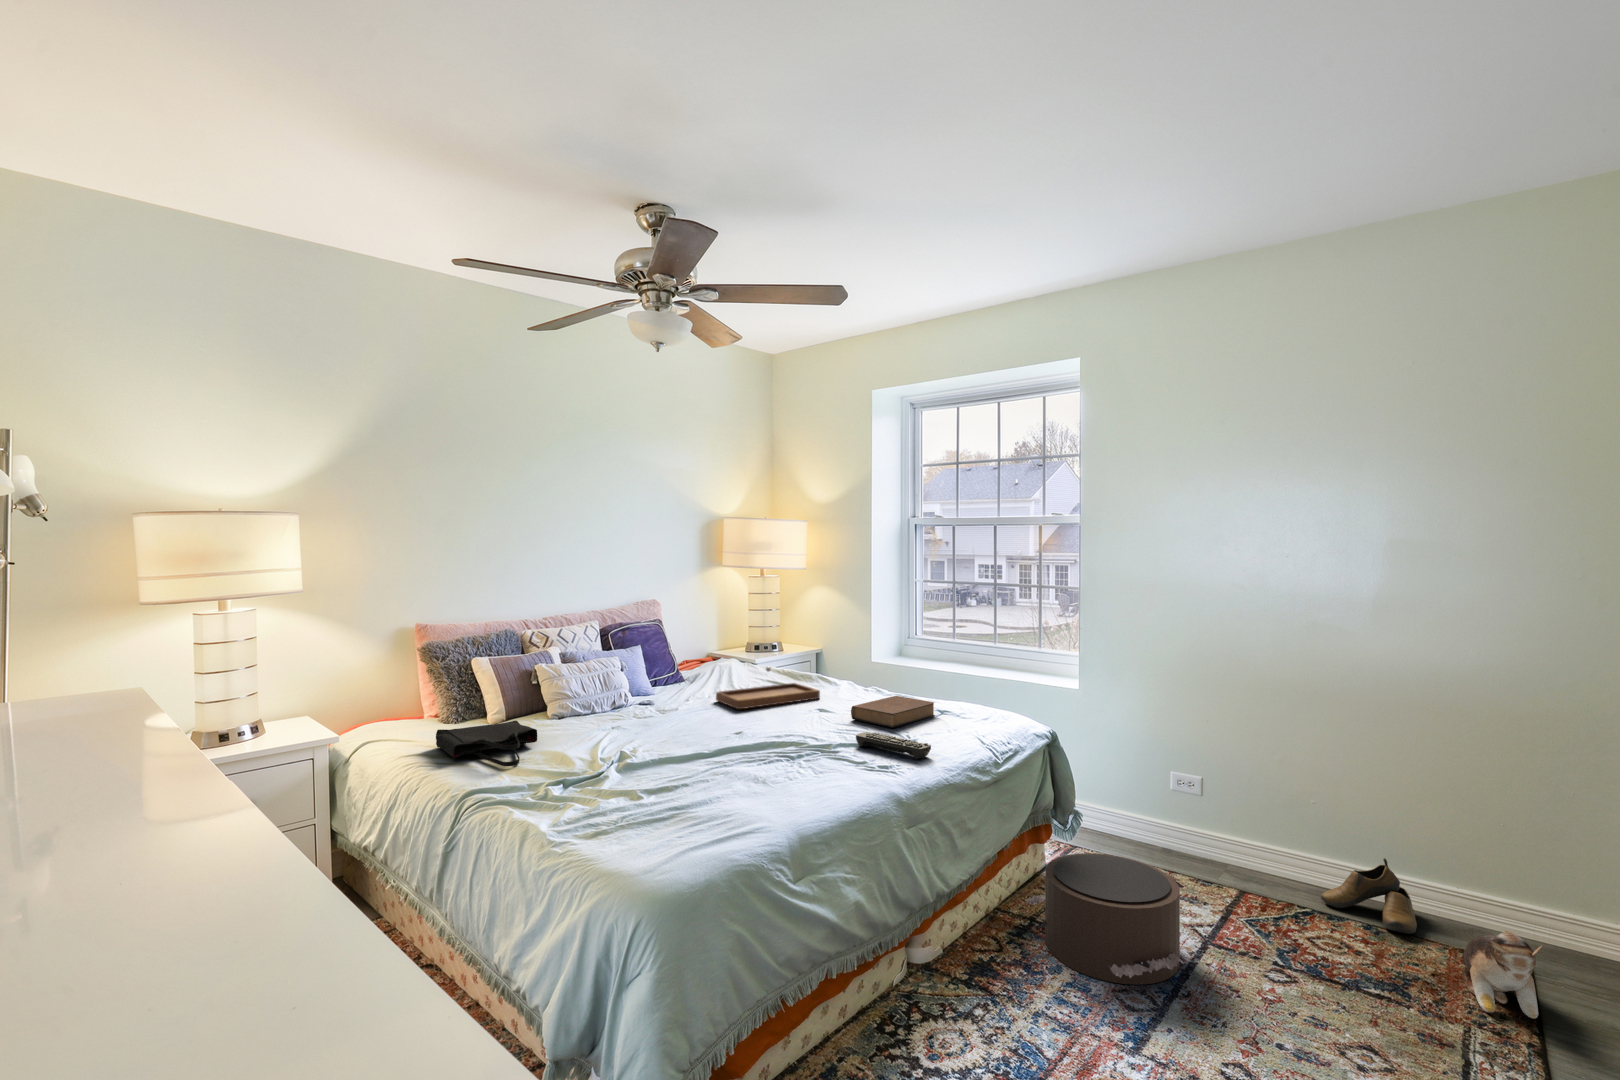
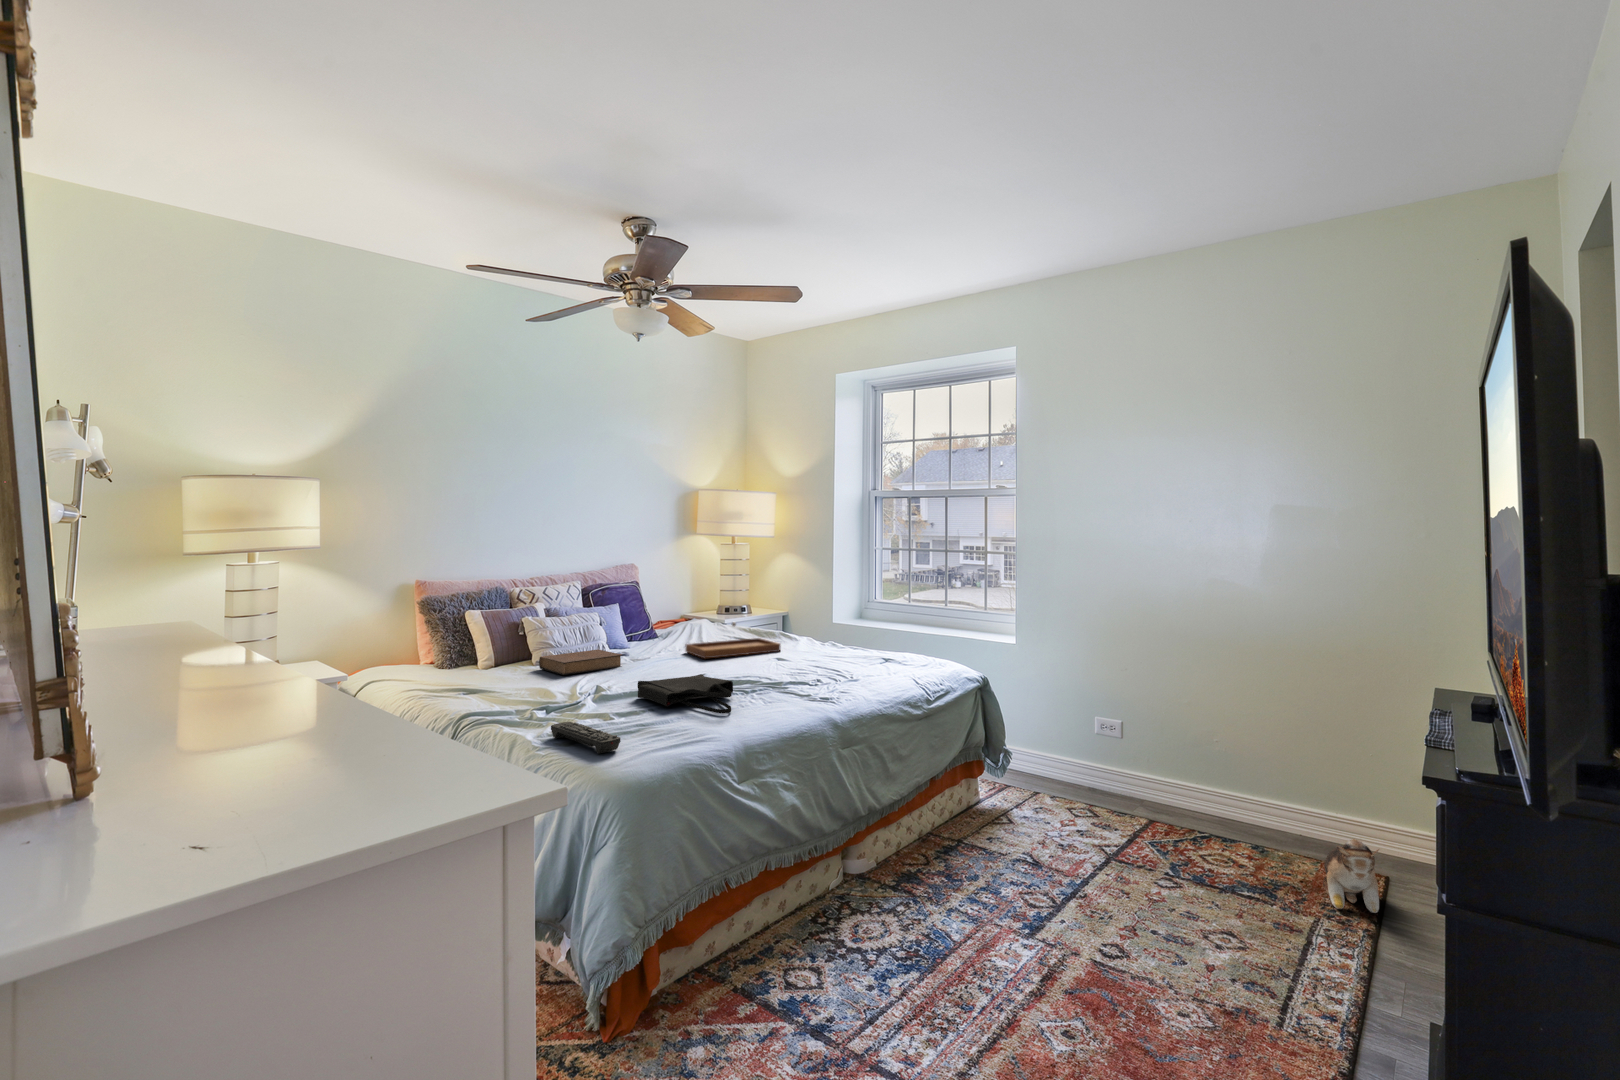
book: present [851,696,935,728] -> present [539,649,621,675]
tote bag: present [436,720,537,766] -> present [637,674,733,714]
remote control: present [856,732,931,759] -> present [551,722,620,754]
pouf: present [1025,853,1186,985] -> none [954,783,1085,888]
shoe: present [1321,858,1417,934] -> none [1219,789,1298,852]

